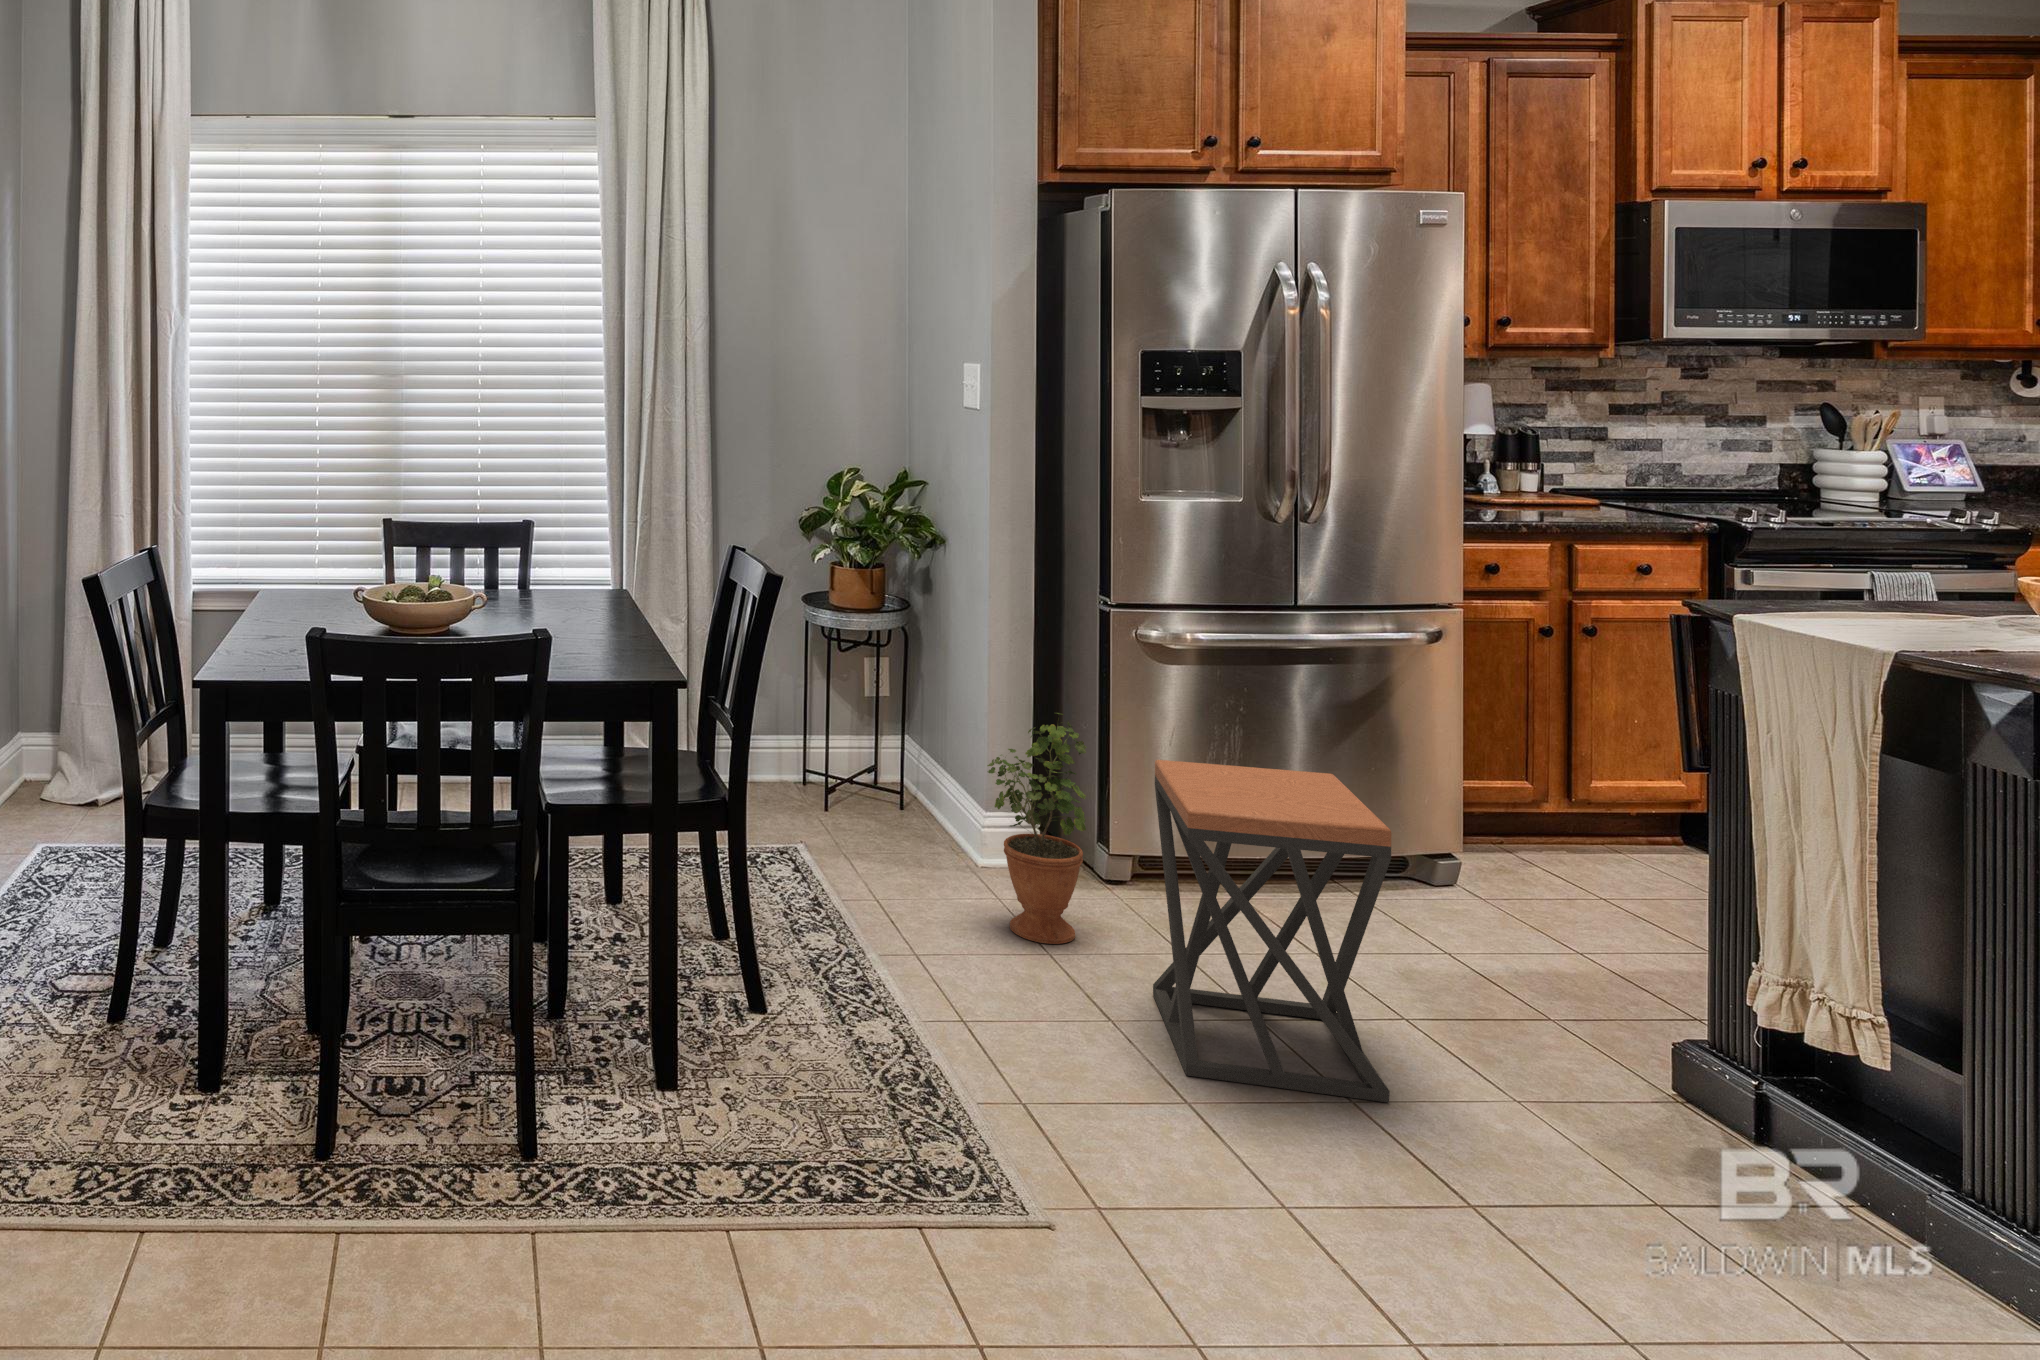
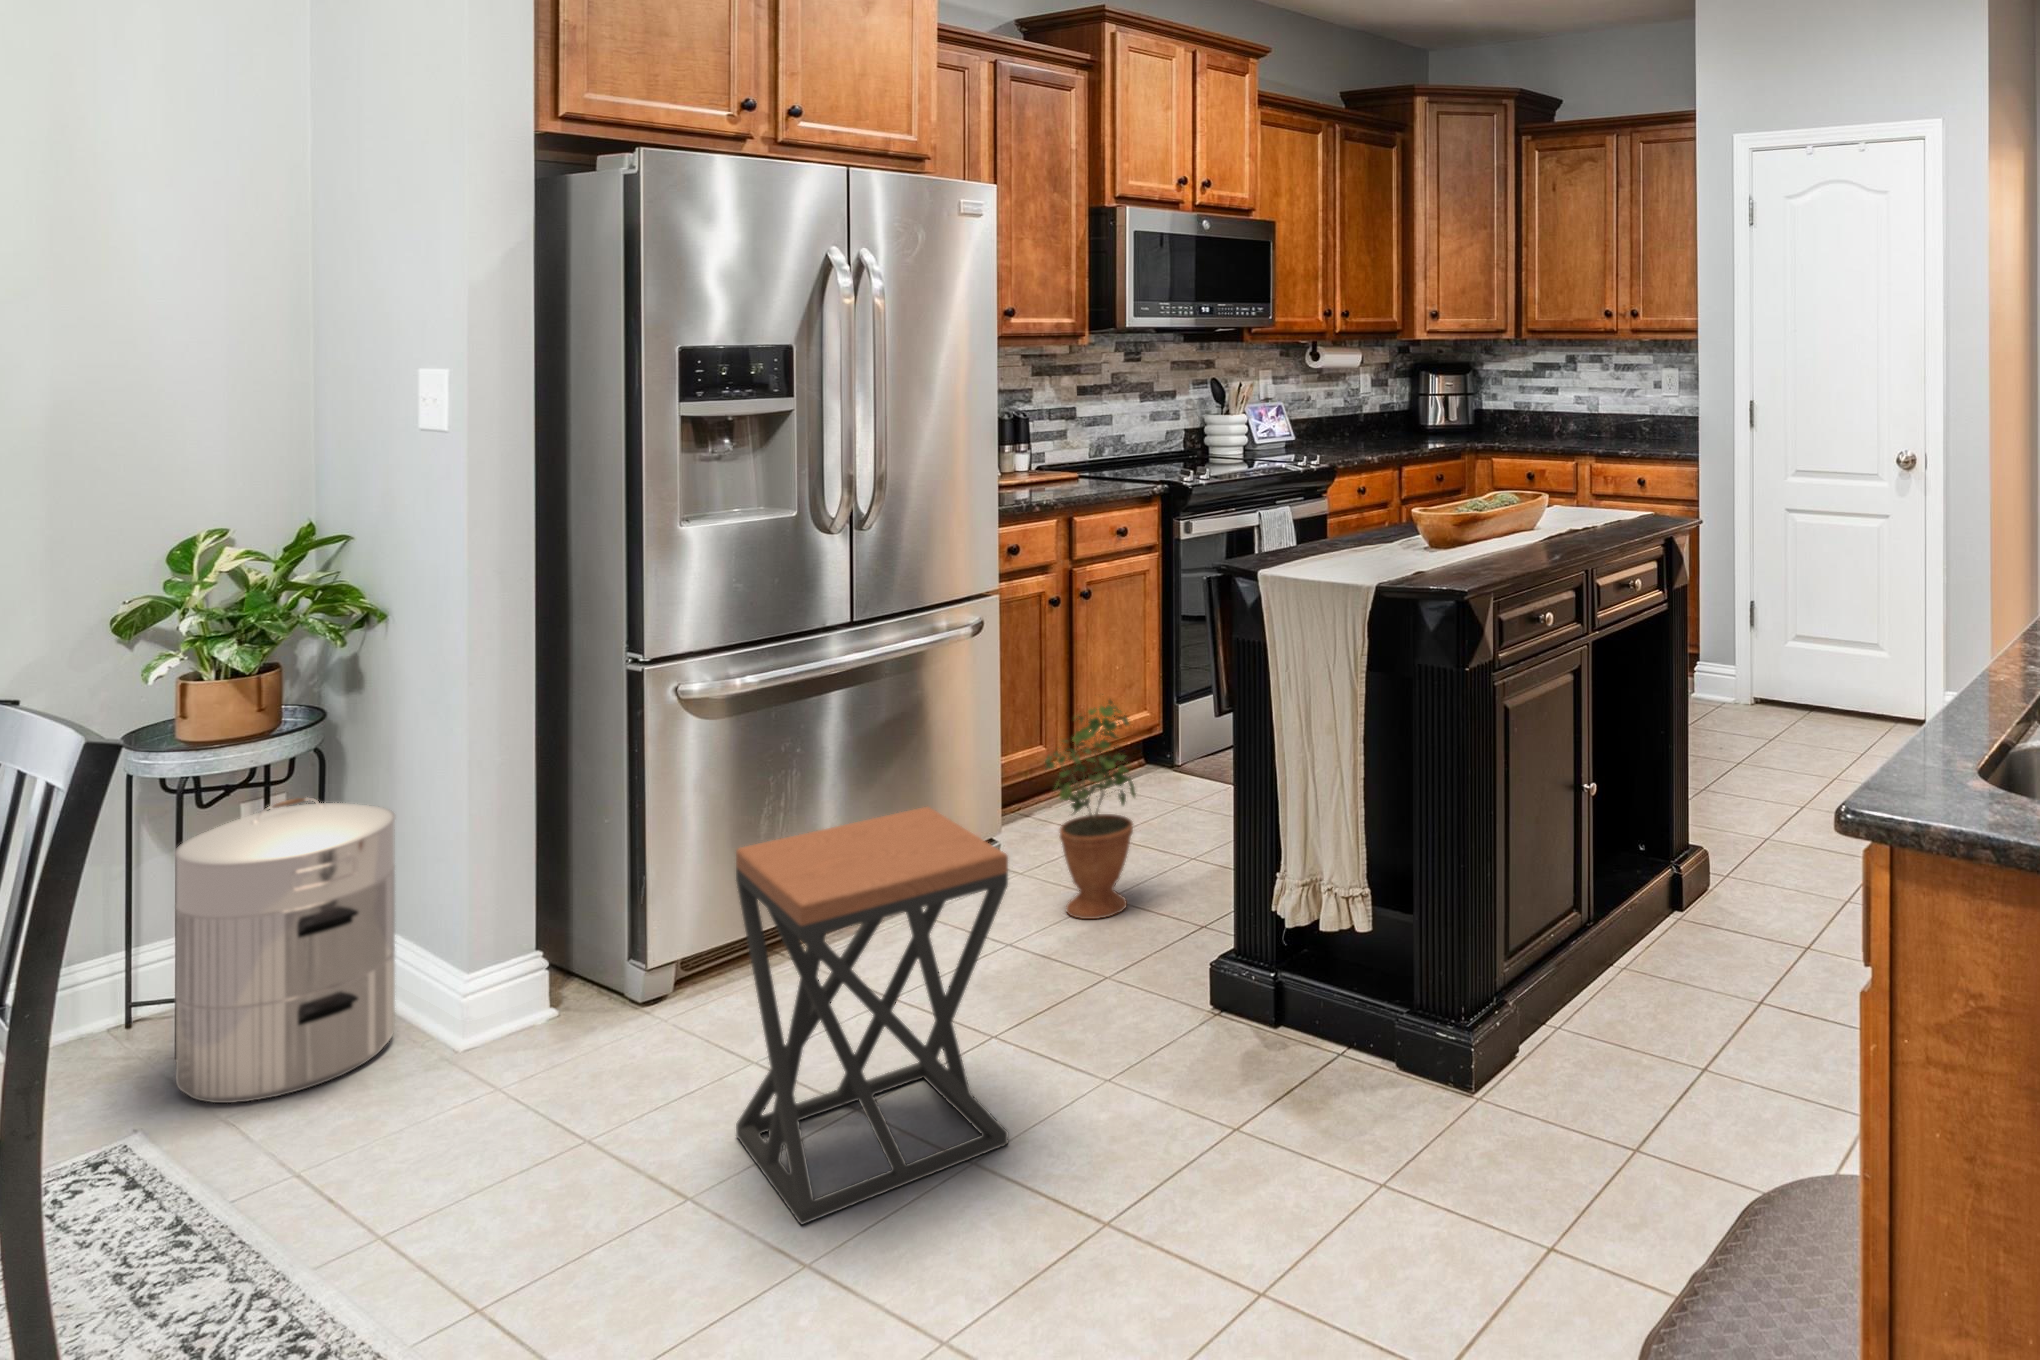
waste bin: none [823,655,945,852] -> present [175,798,395,1103]
potted plant: present [987,713,1087,944] -> present [1045,700,1136,919]

